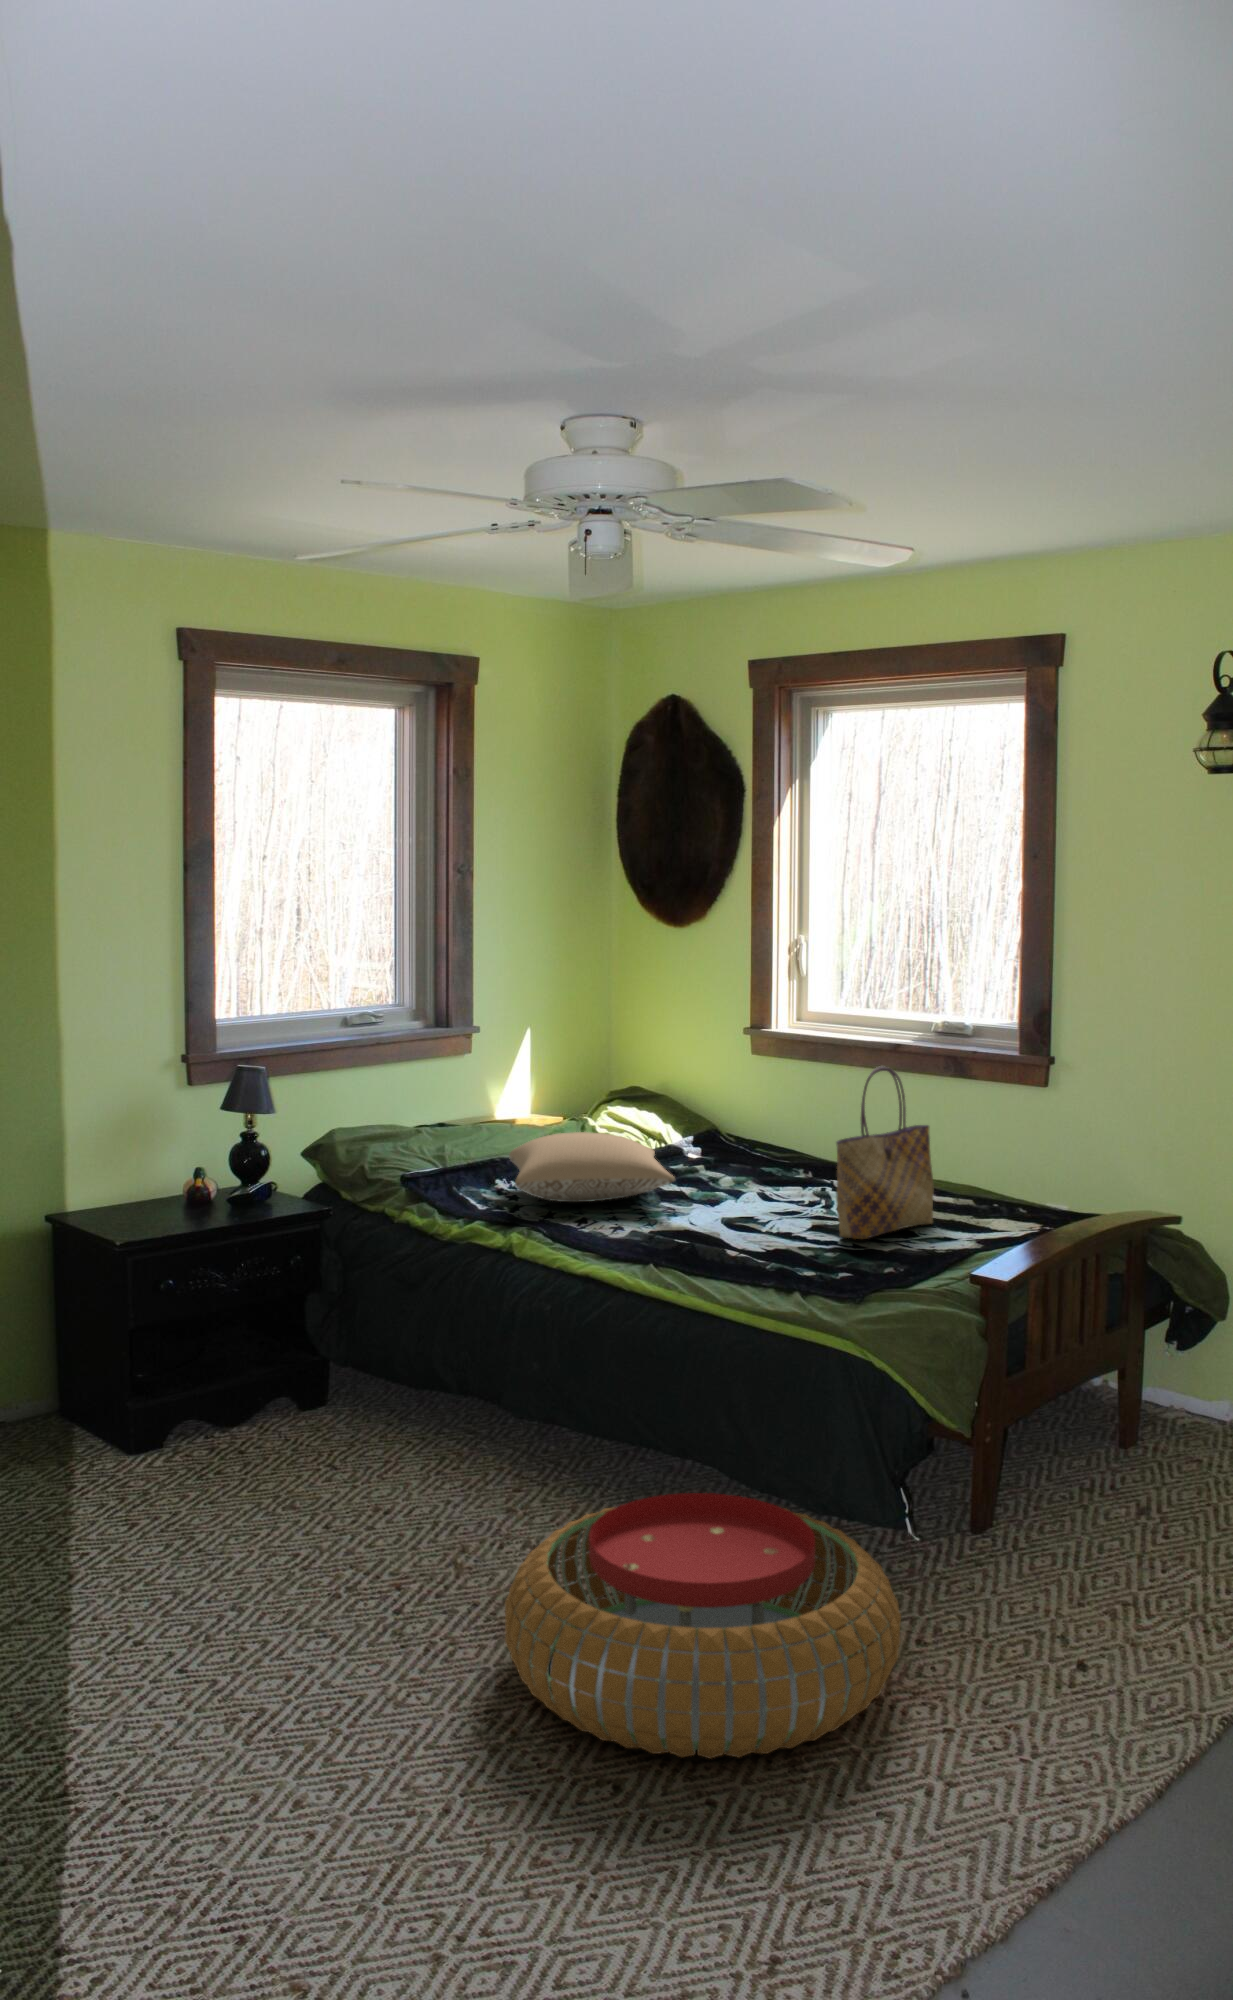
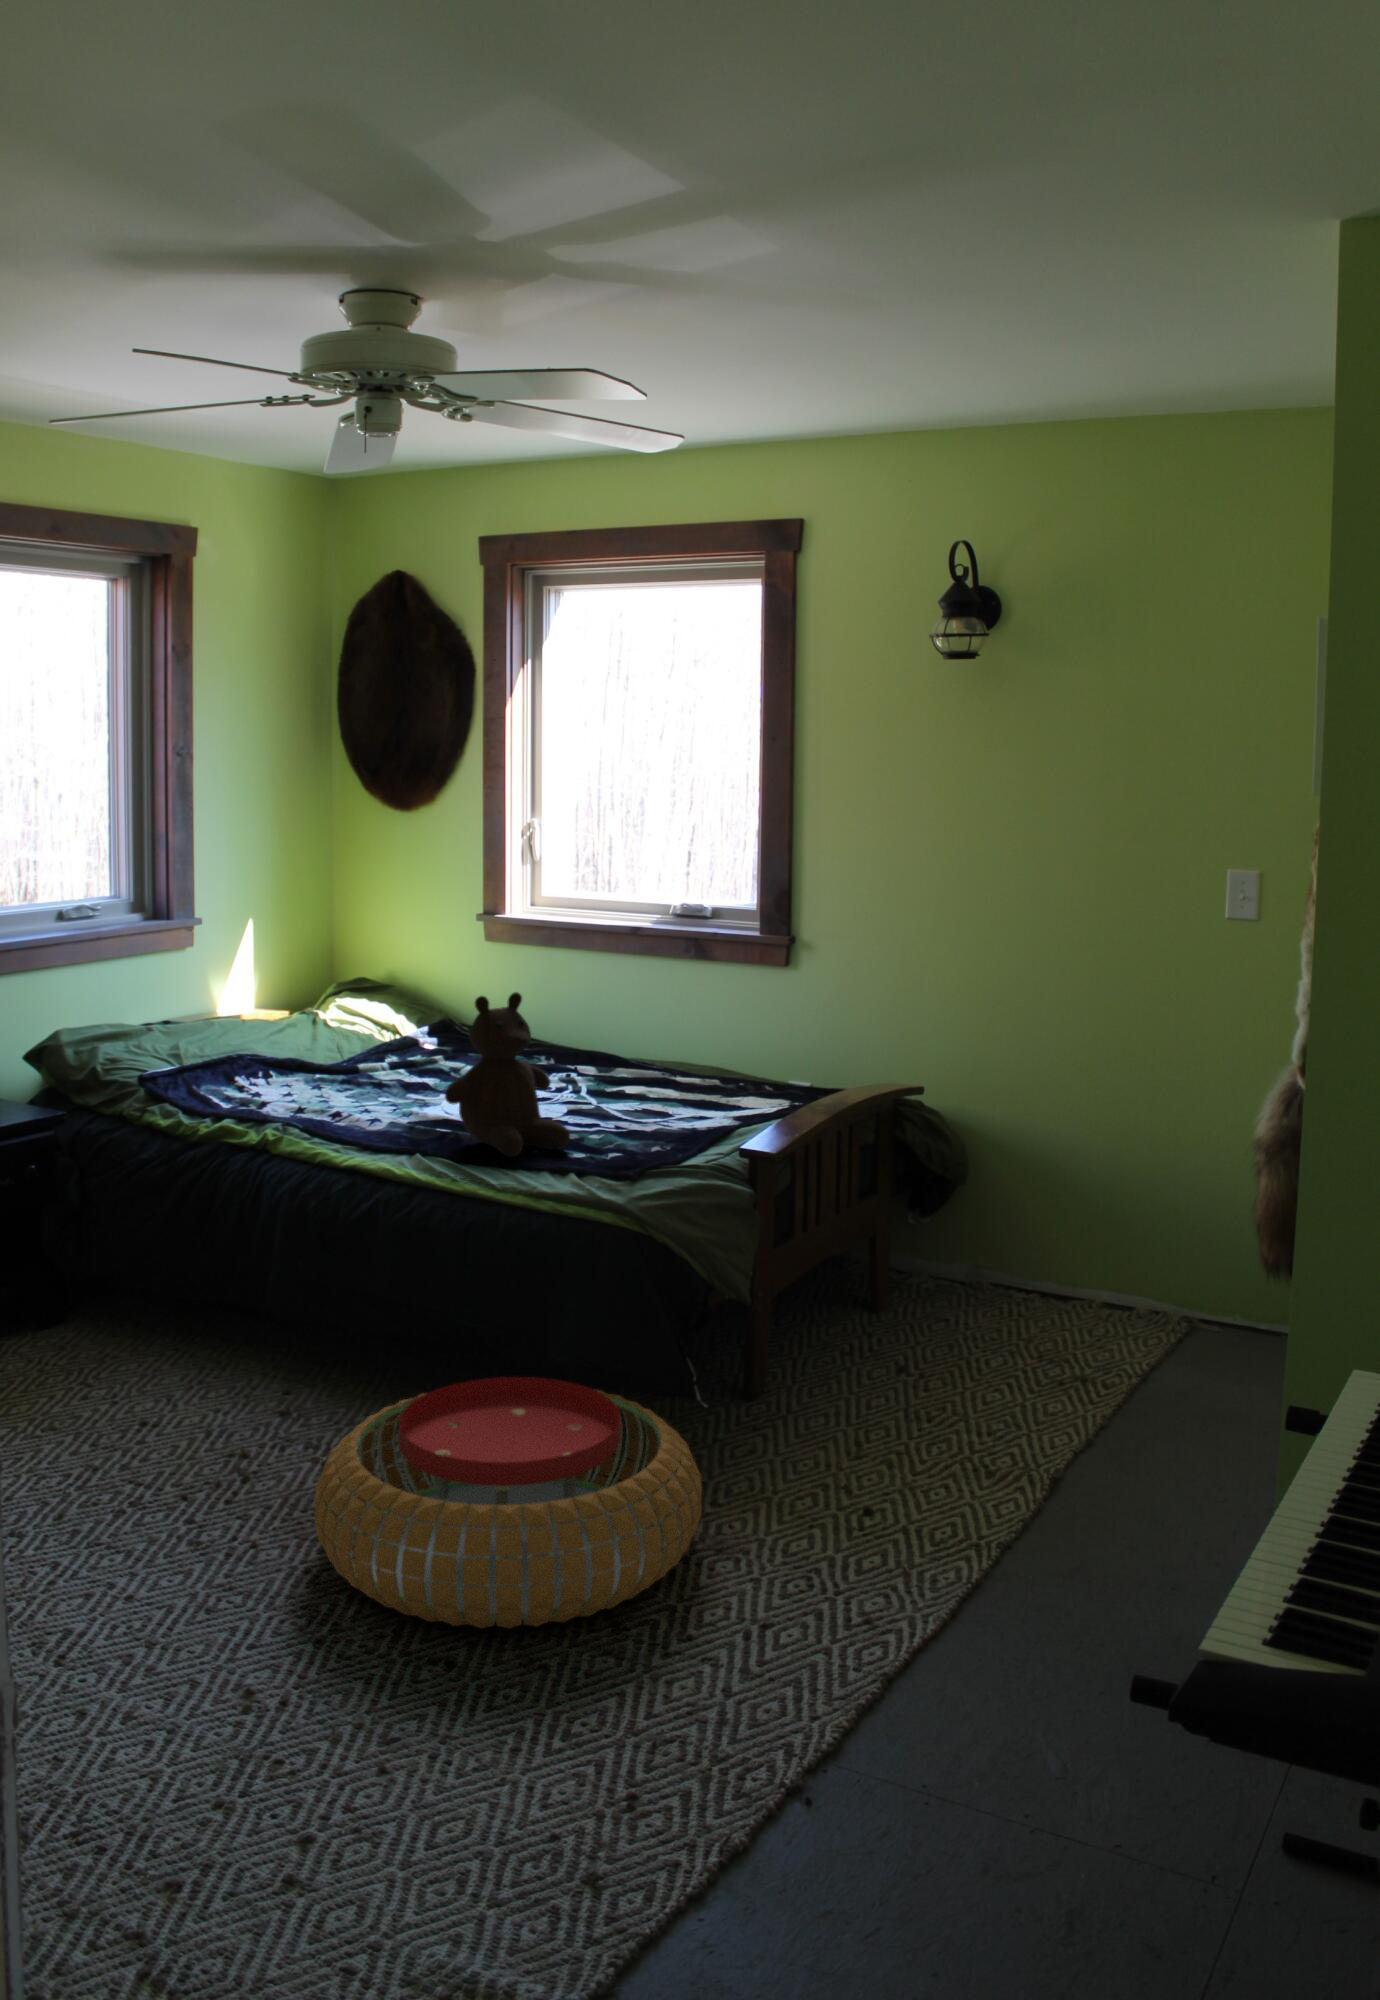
tote bag: present [836,1066,933,1239] -> none [598,954,686,1124]
teddy bear: none [676,1102,801,1268] -> present [445,992,570,1157]
pillow: present [509,1132,675,1202] -> none [247,1026,431,1098]

